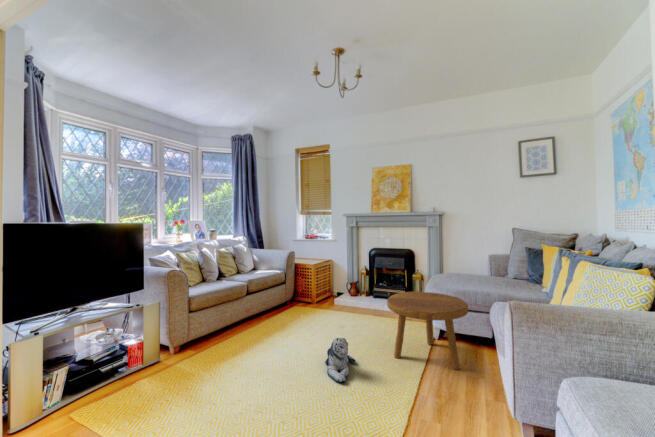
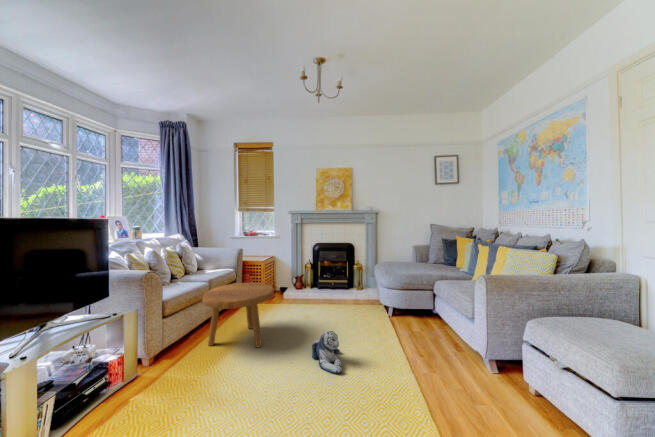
footstool: present [387,292,468,370] -> present [203,283,274,347]

